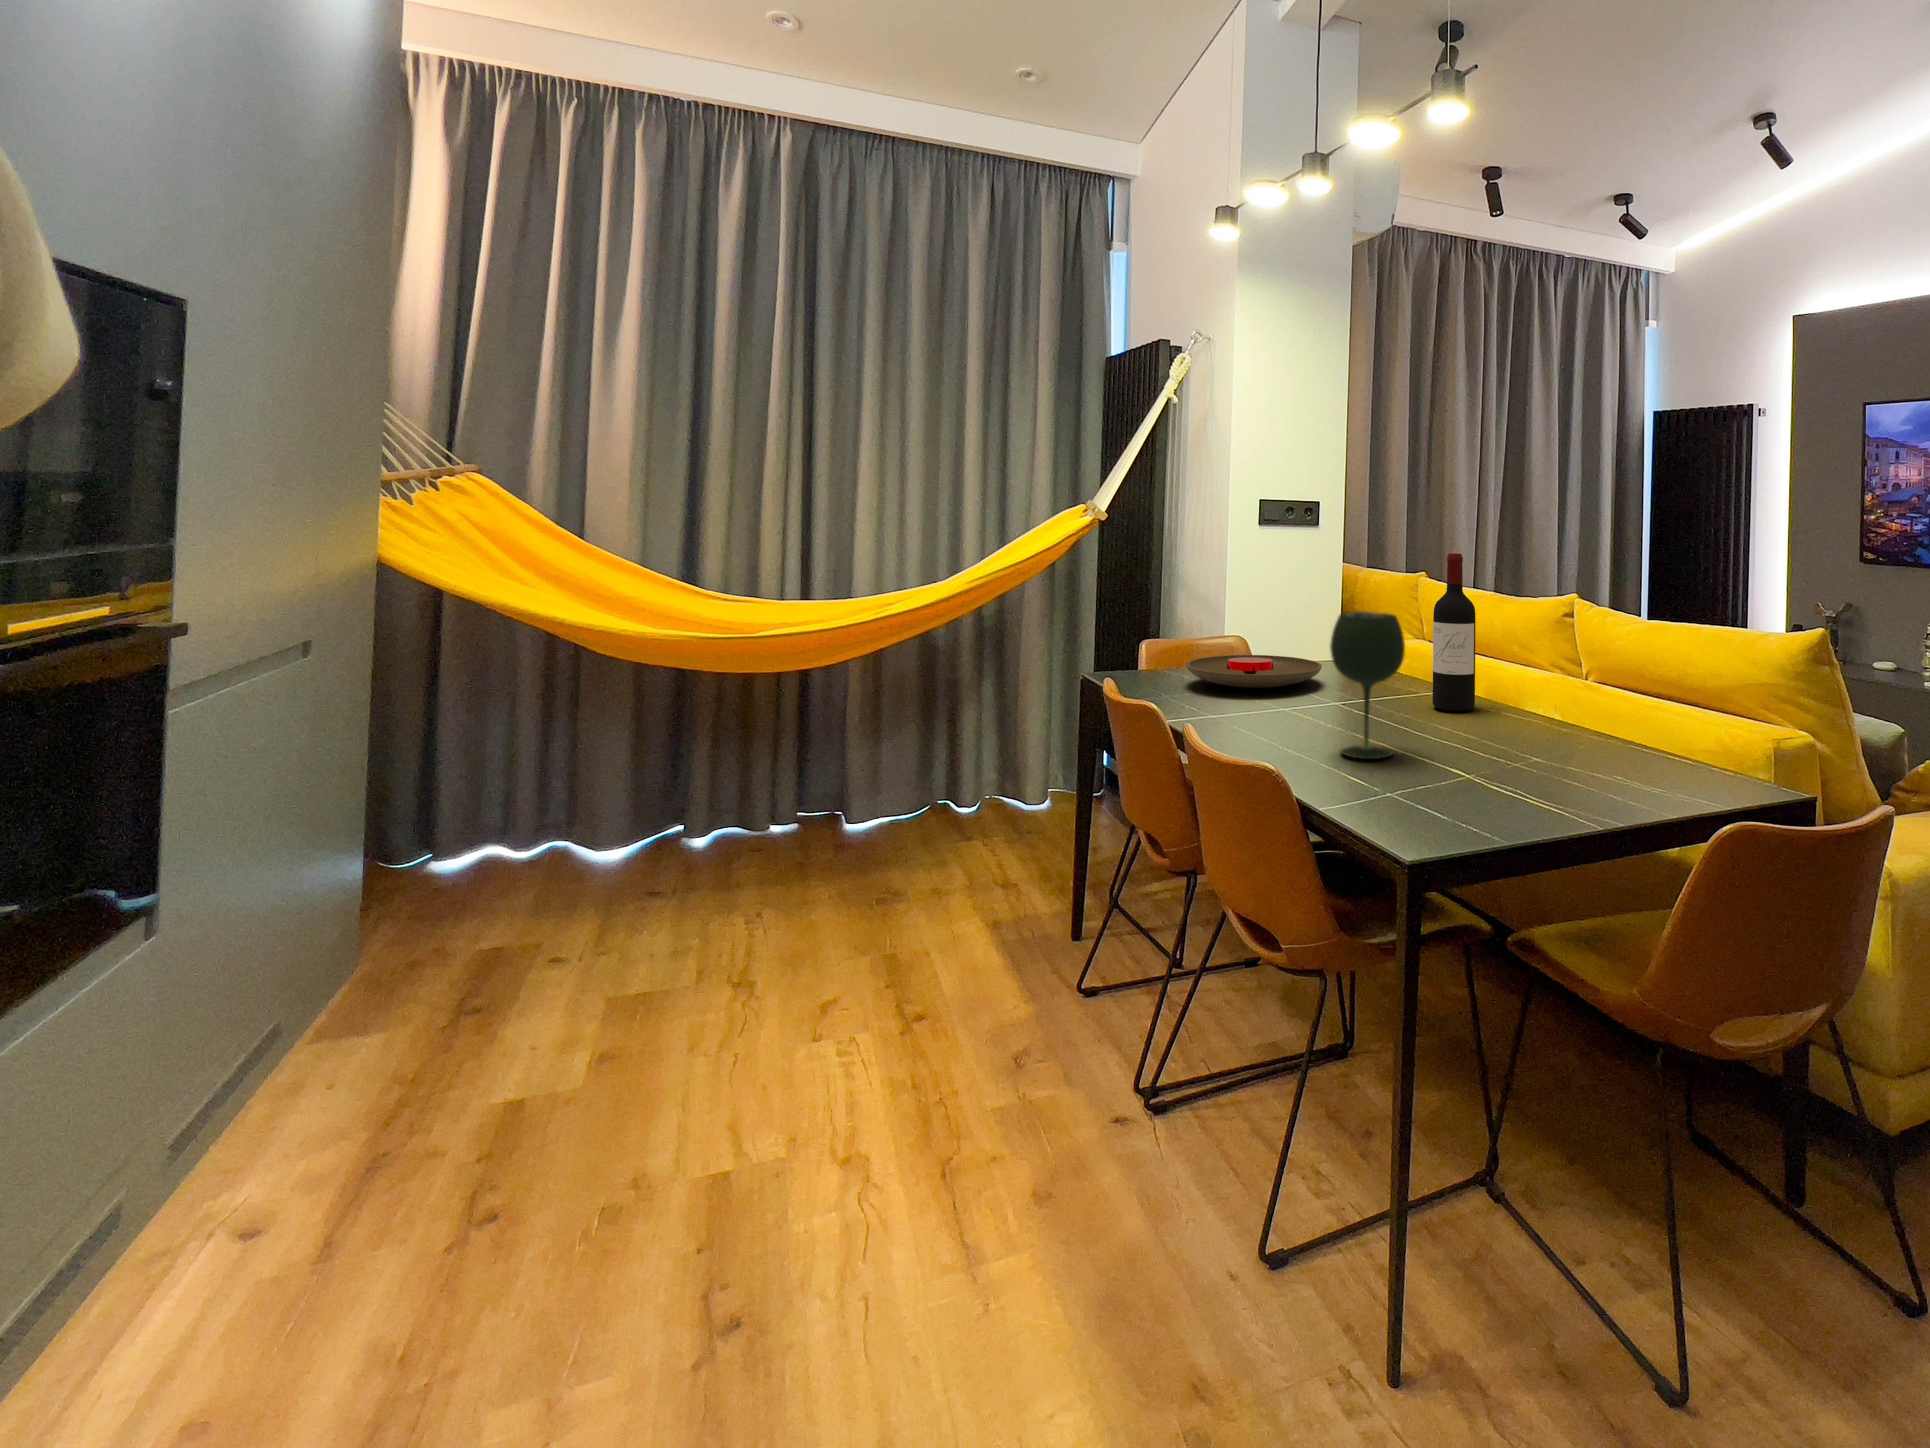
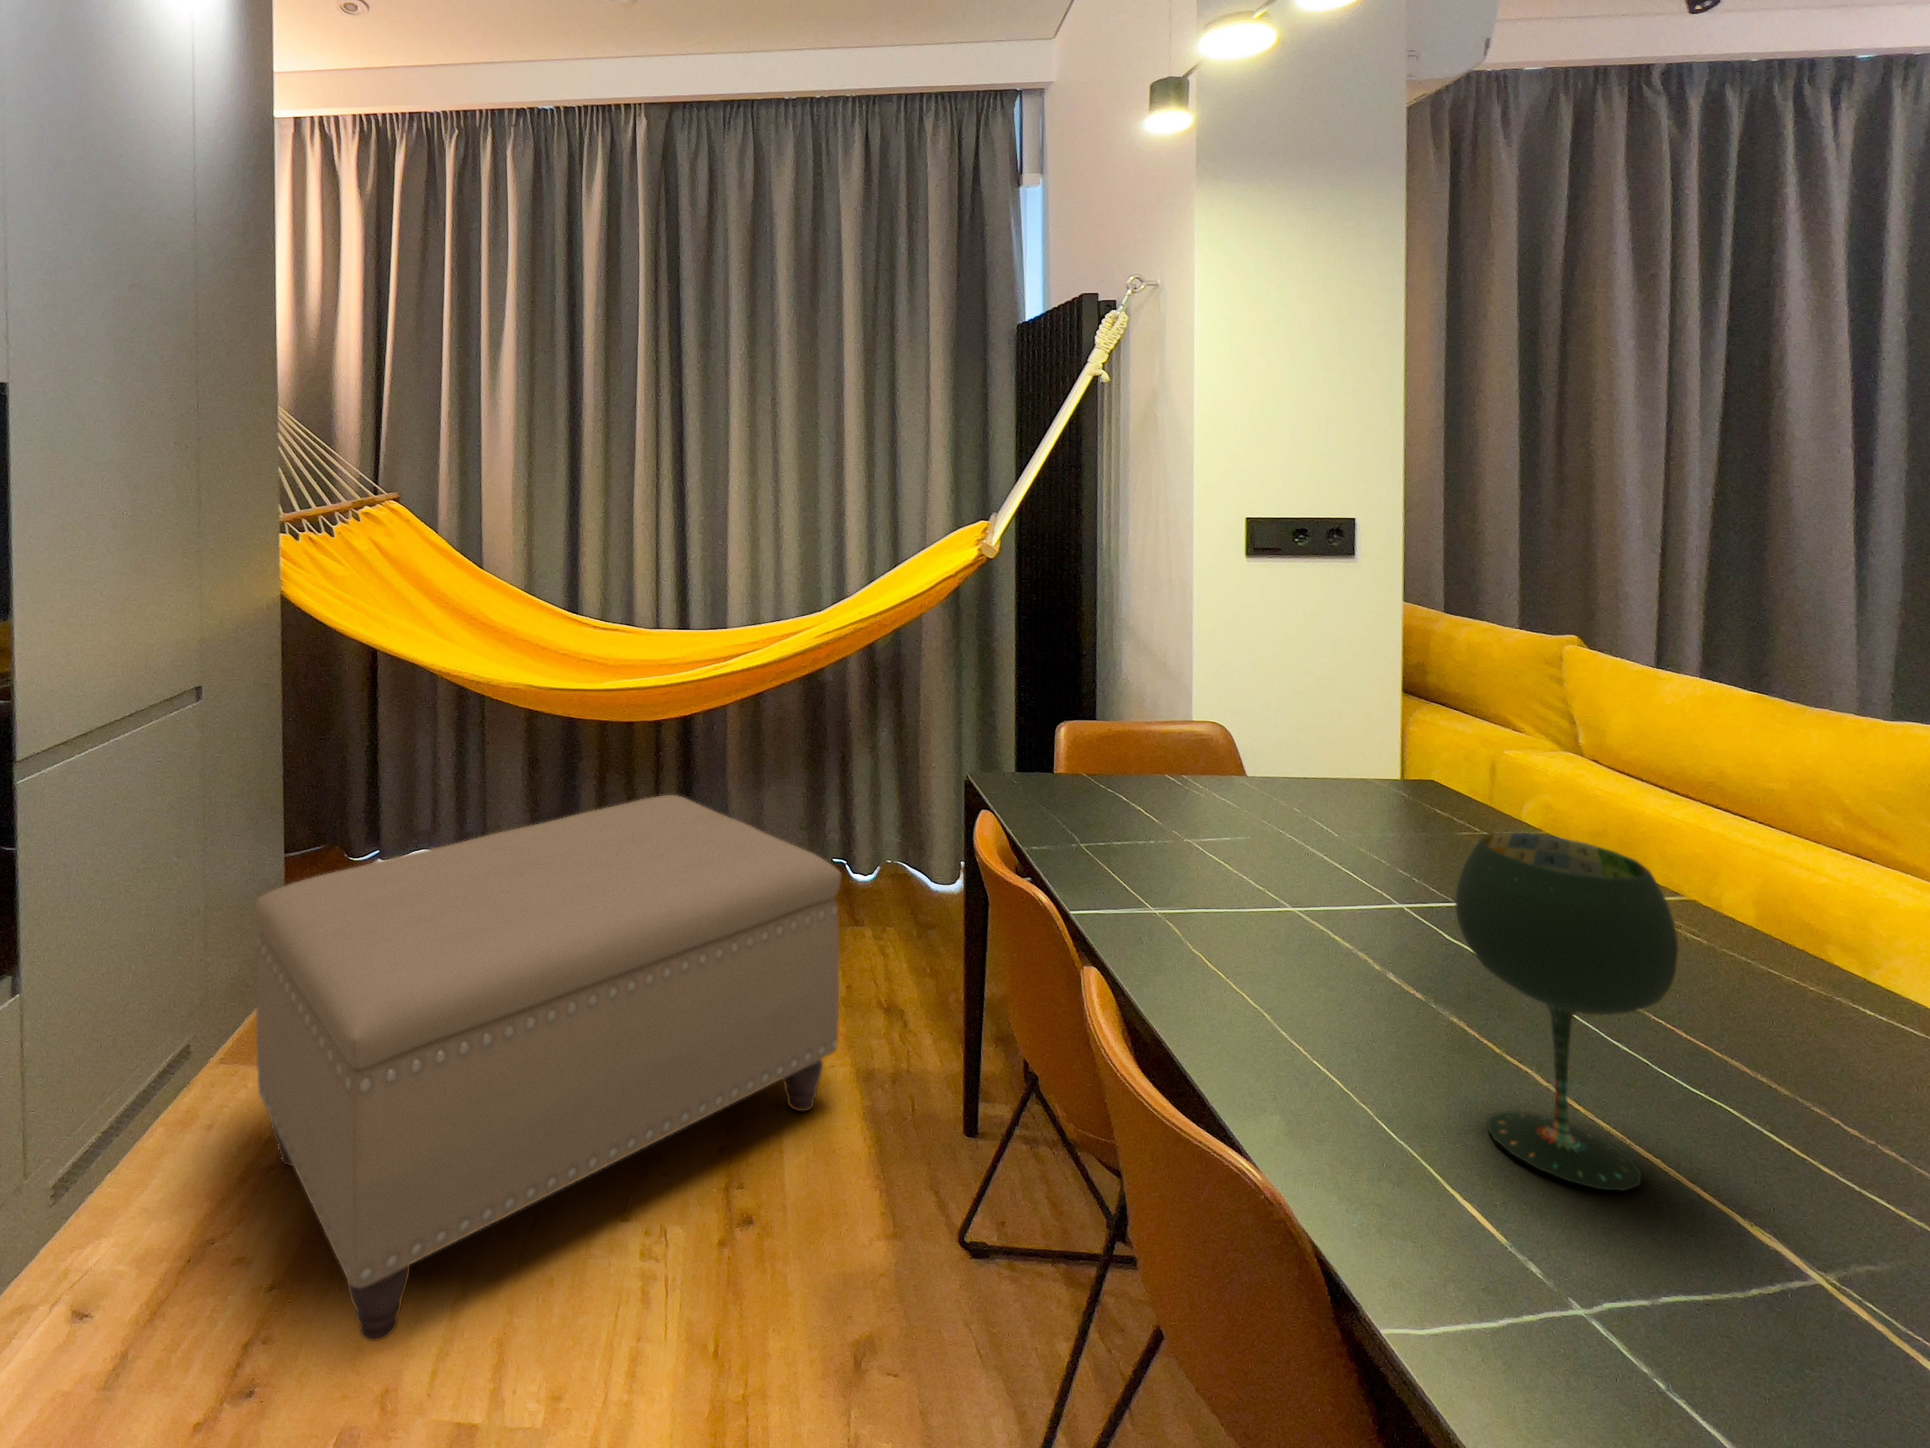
wine bottle: present [1432,553,1476,711] -> none [1693,679,1829,1027]
plate: present [1186,655,1322,688] -> none [1129,774,1390,861]
ottoman: none [368,737,982,1189] -> present [255,795,842,1341]

